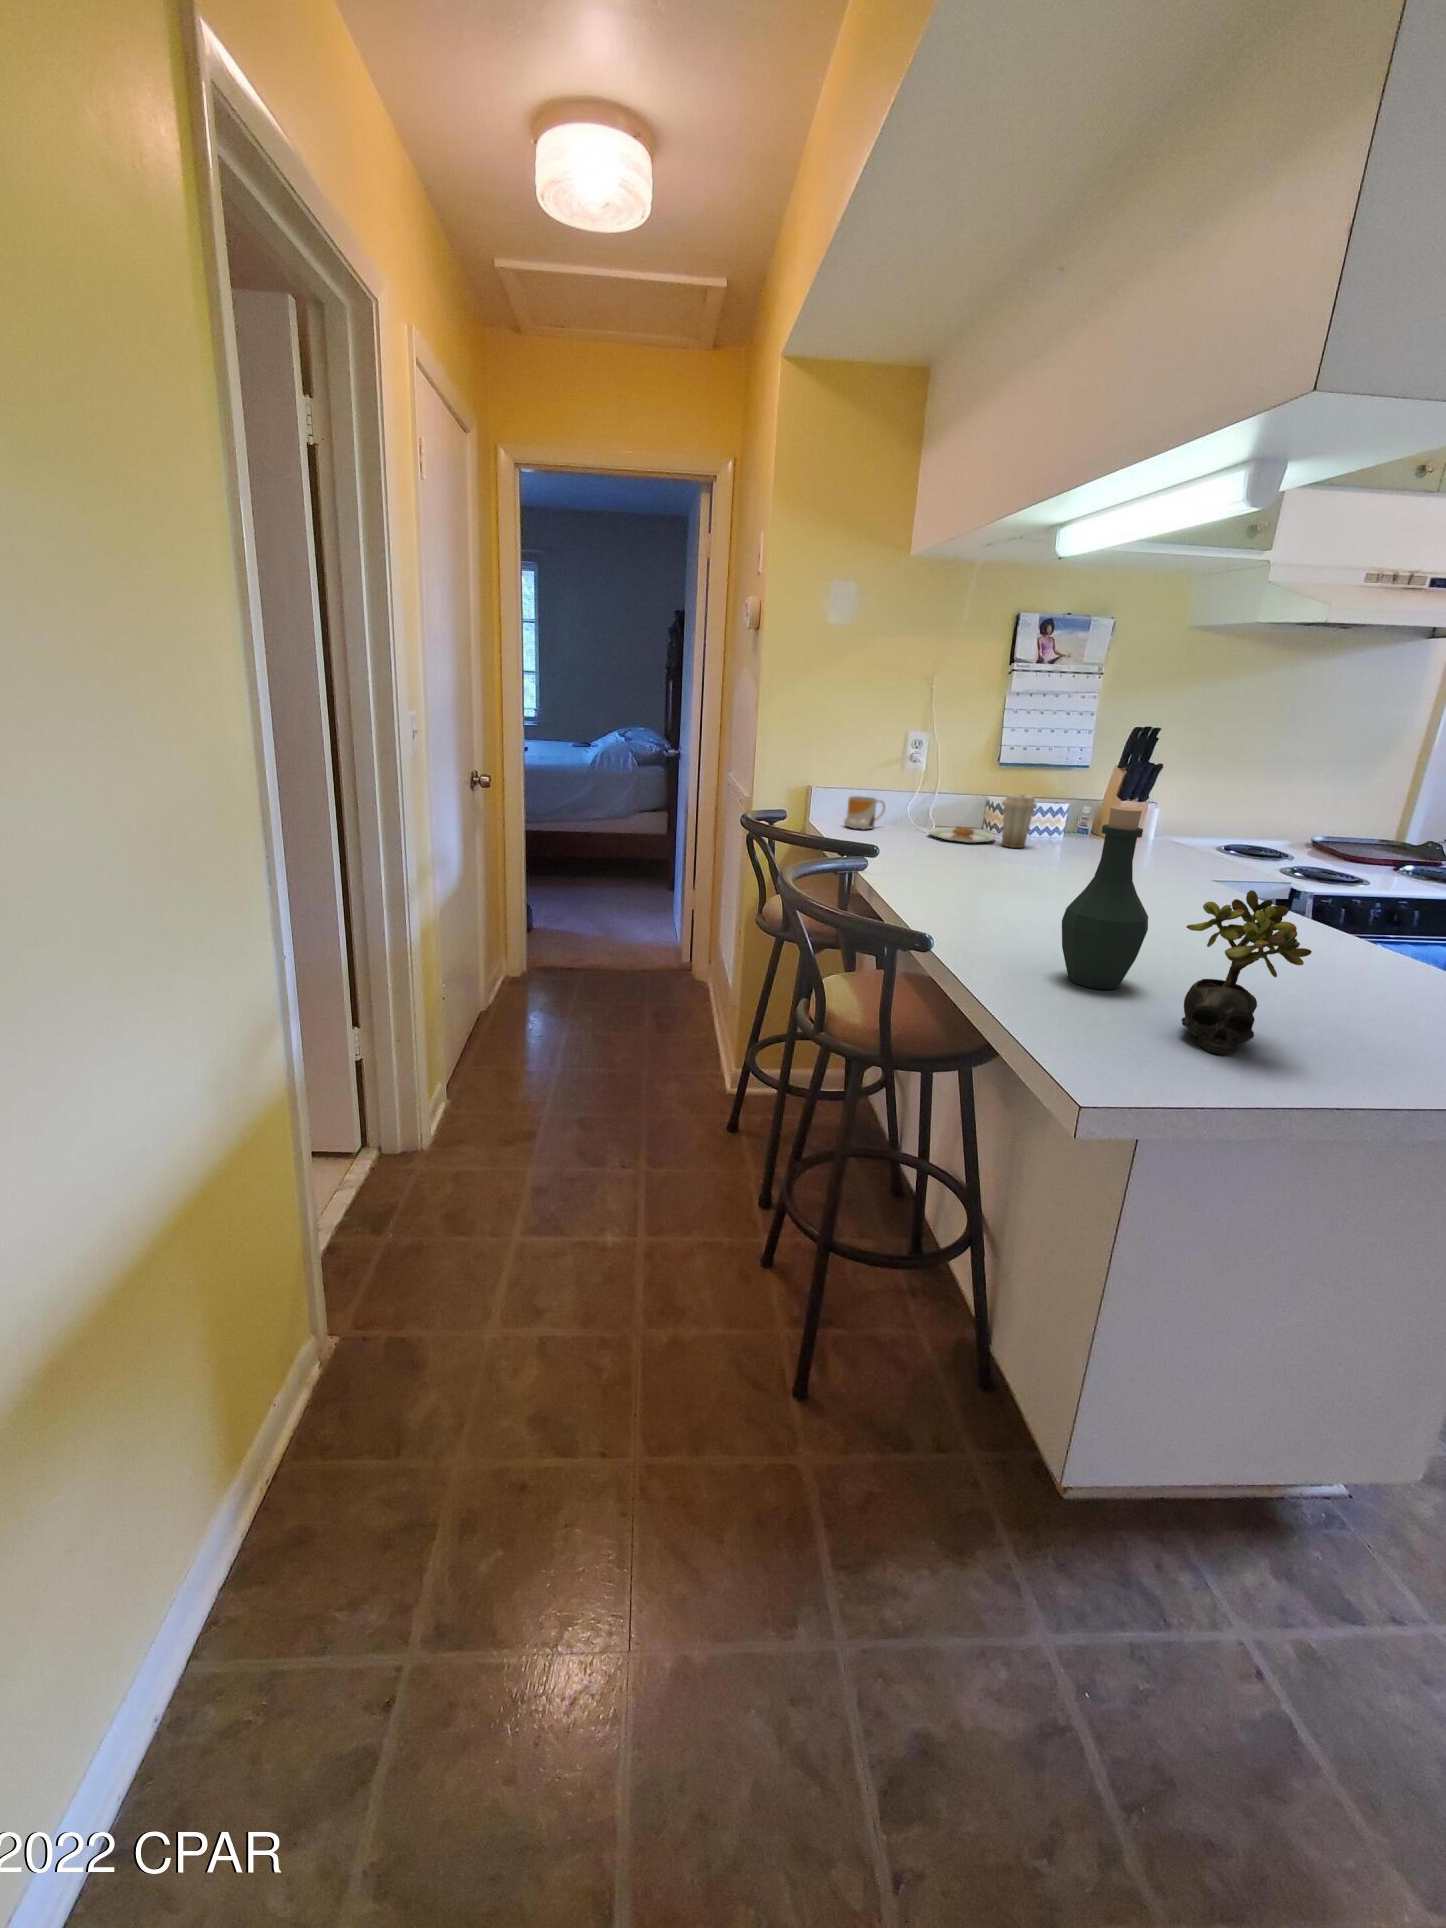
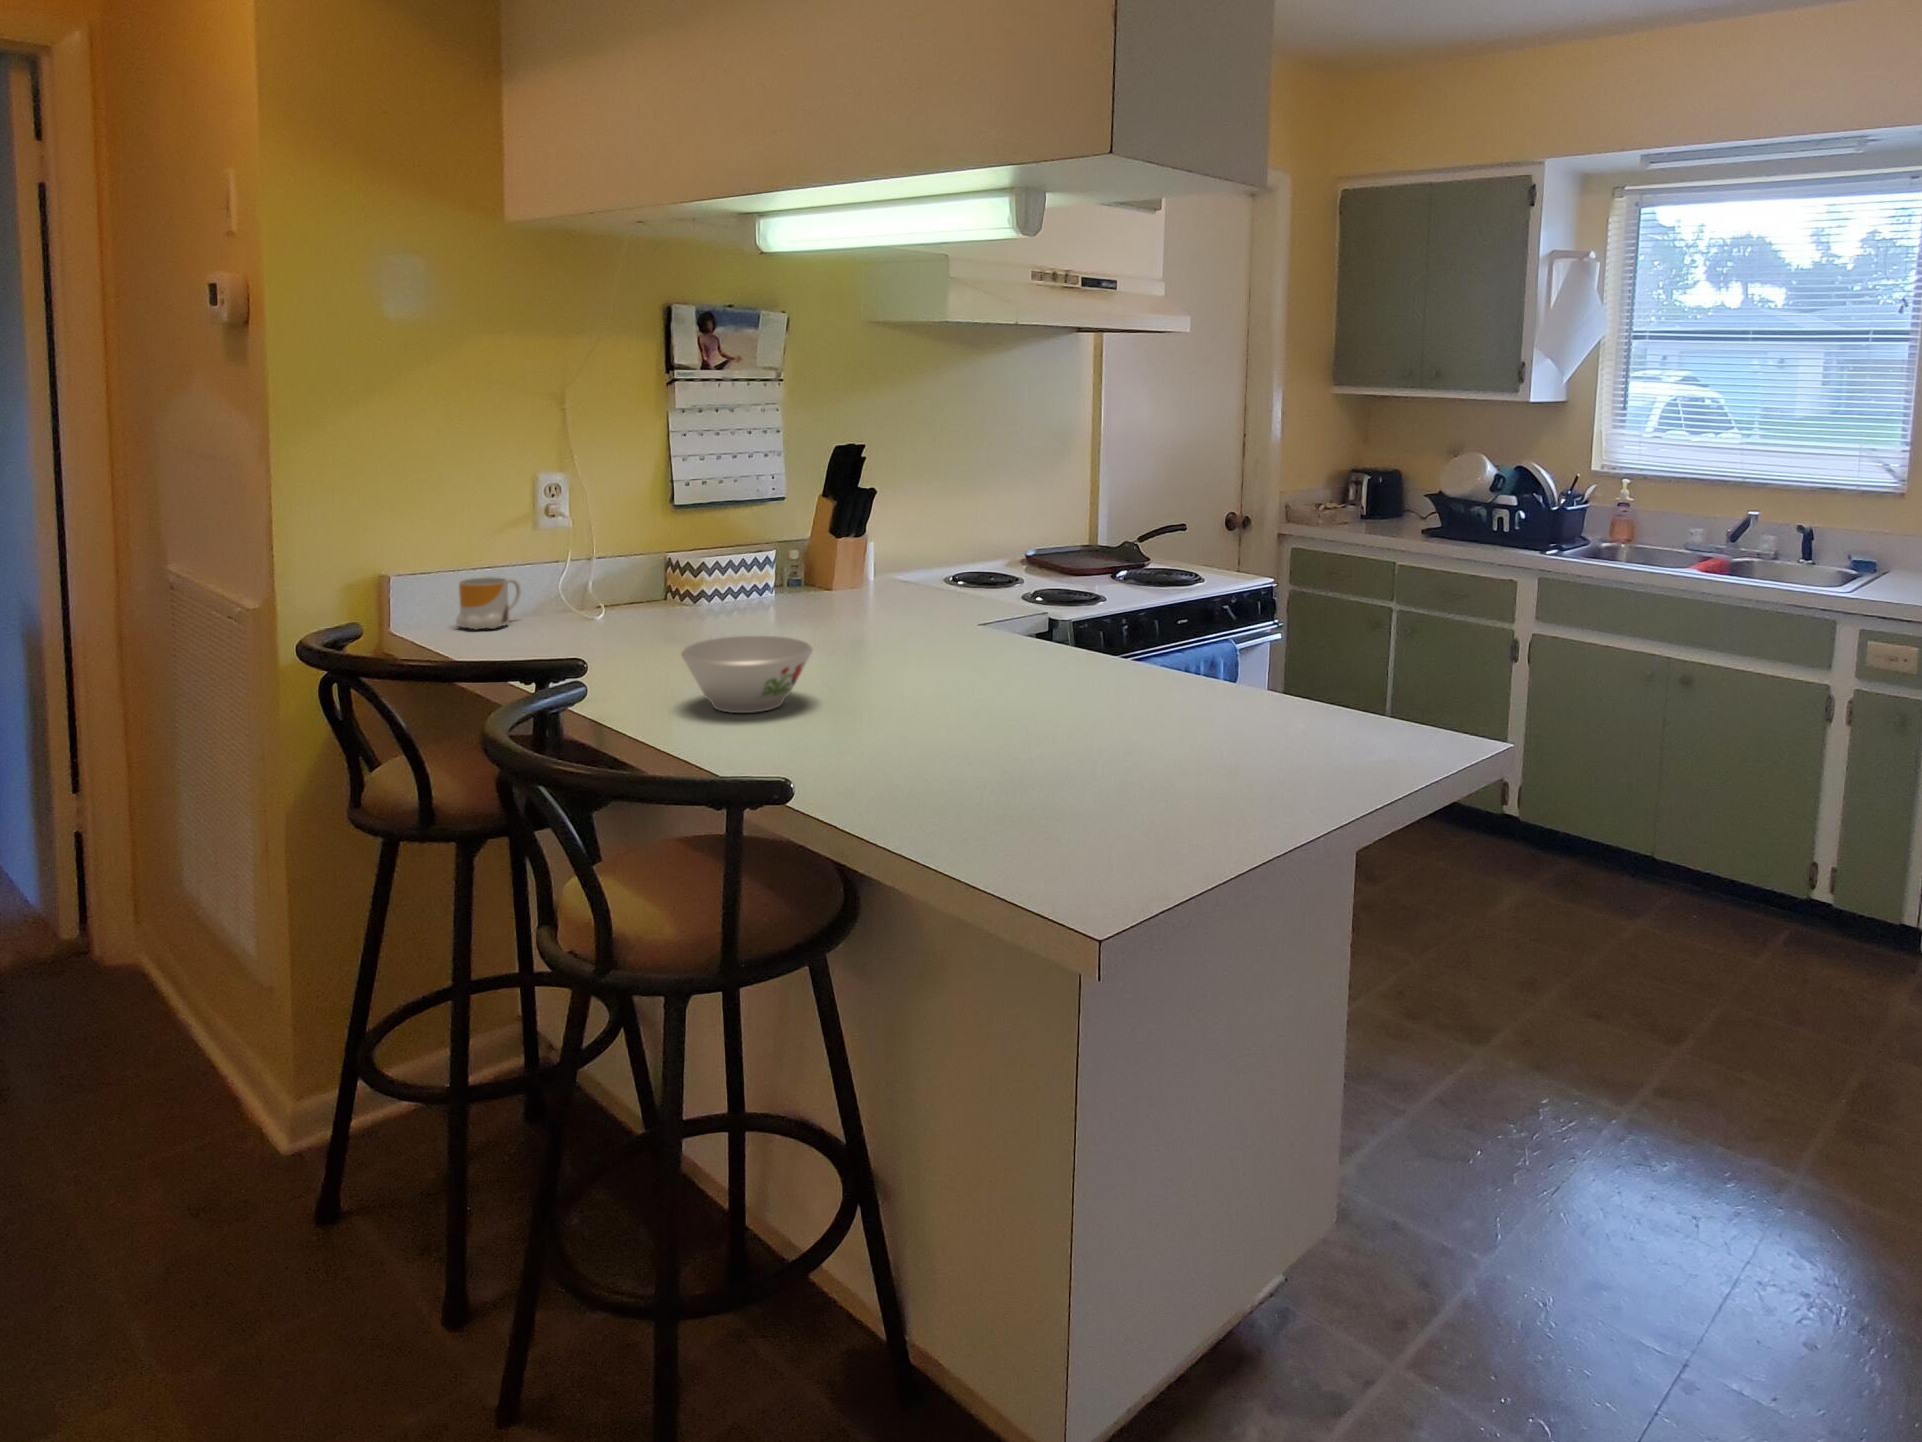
plate: present [928,794,1037,848] -> none [598,548,751,625]
bottle: present [1062,806,1148,989] -> none [926,574,1024,800]
bowl: none [937,847,1032,902] -> present [681,636,812,713]
succulent plant: present [1182,890,1312,1055] -> none [1090,652,1212,843]

